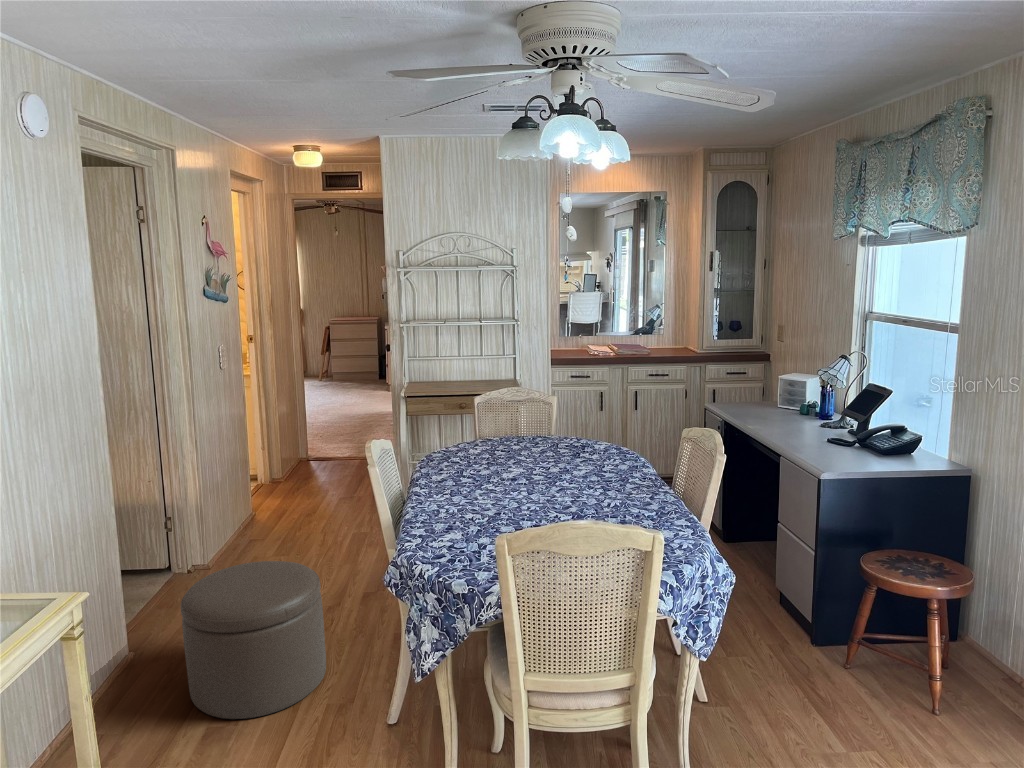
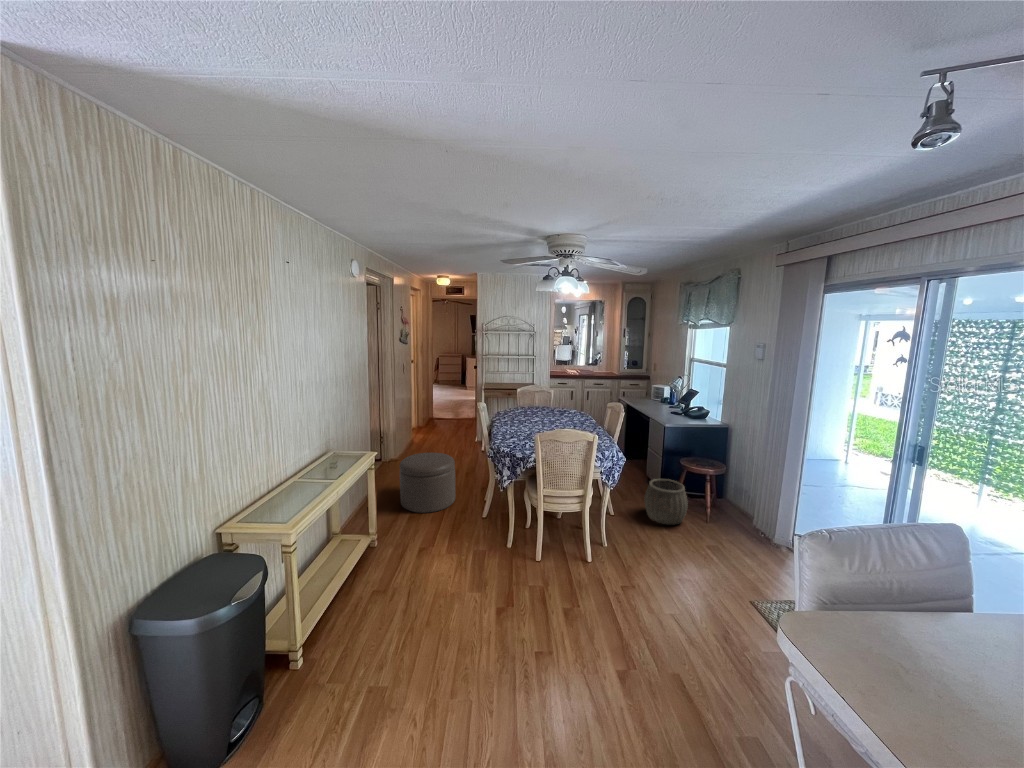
woven basket: none [779,609,889,729] -> present [645,479,688,525]

